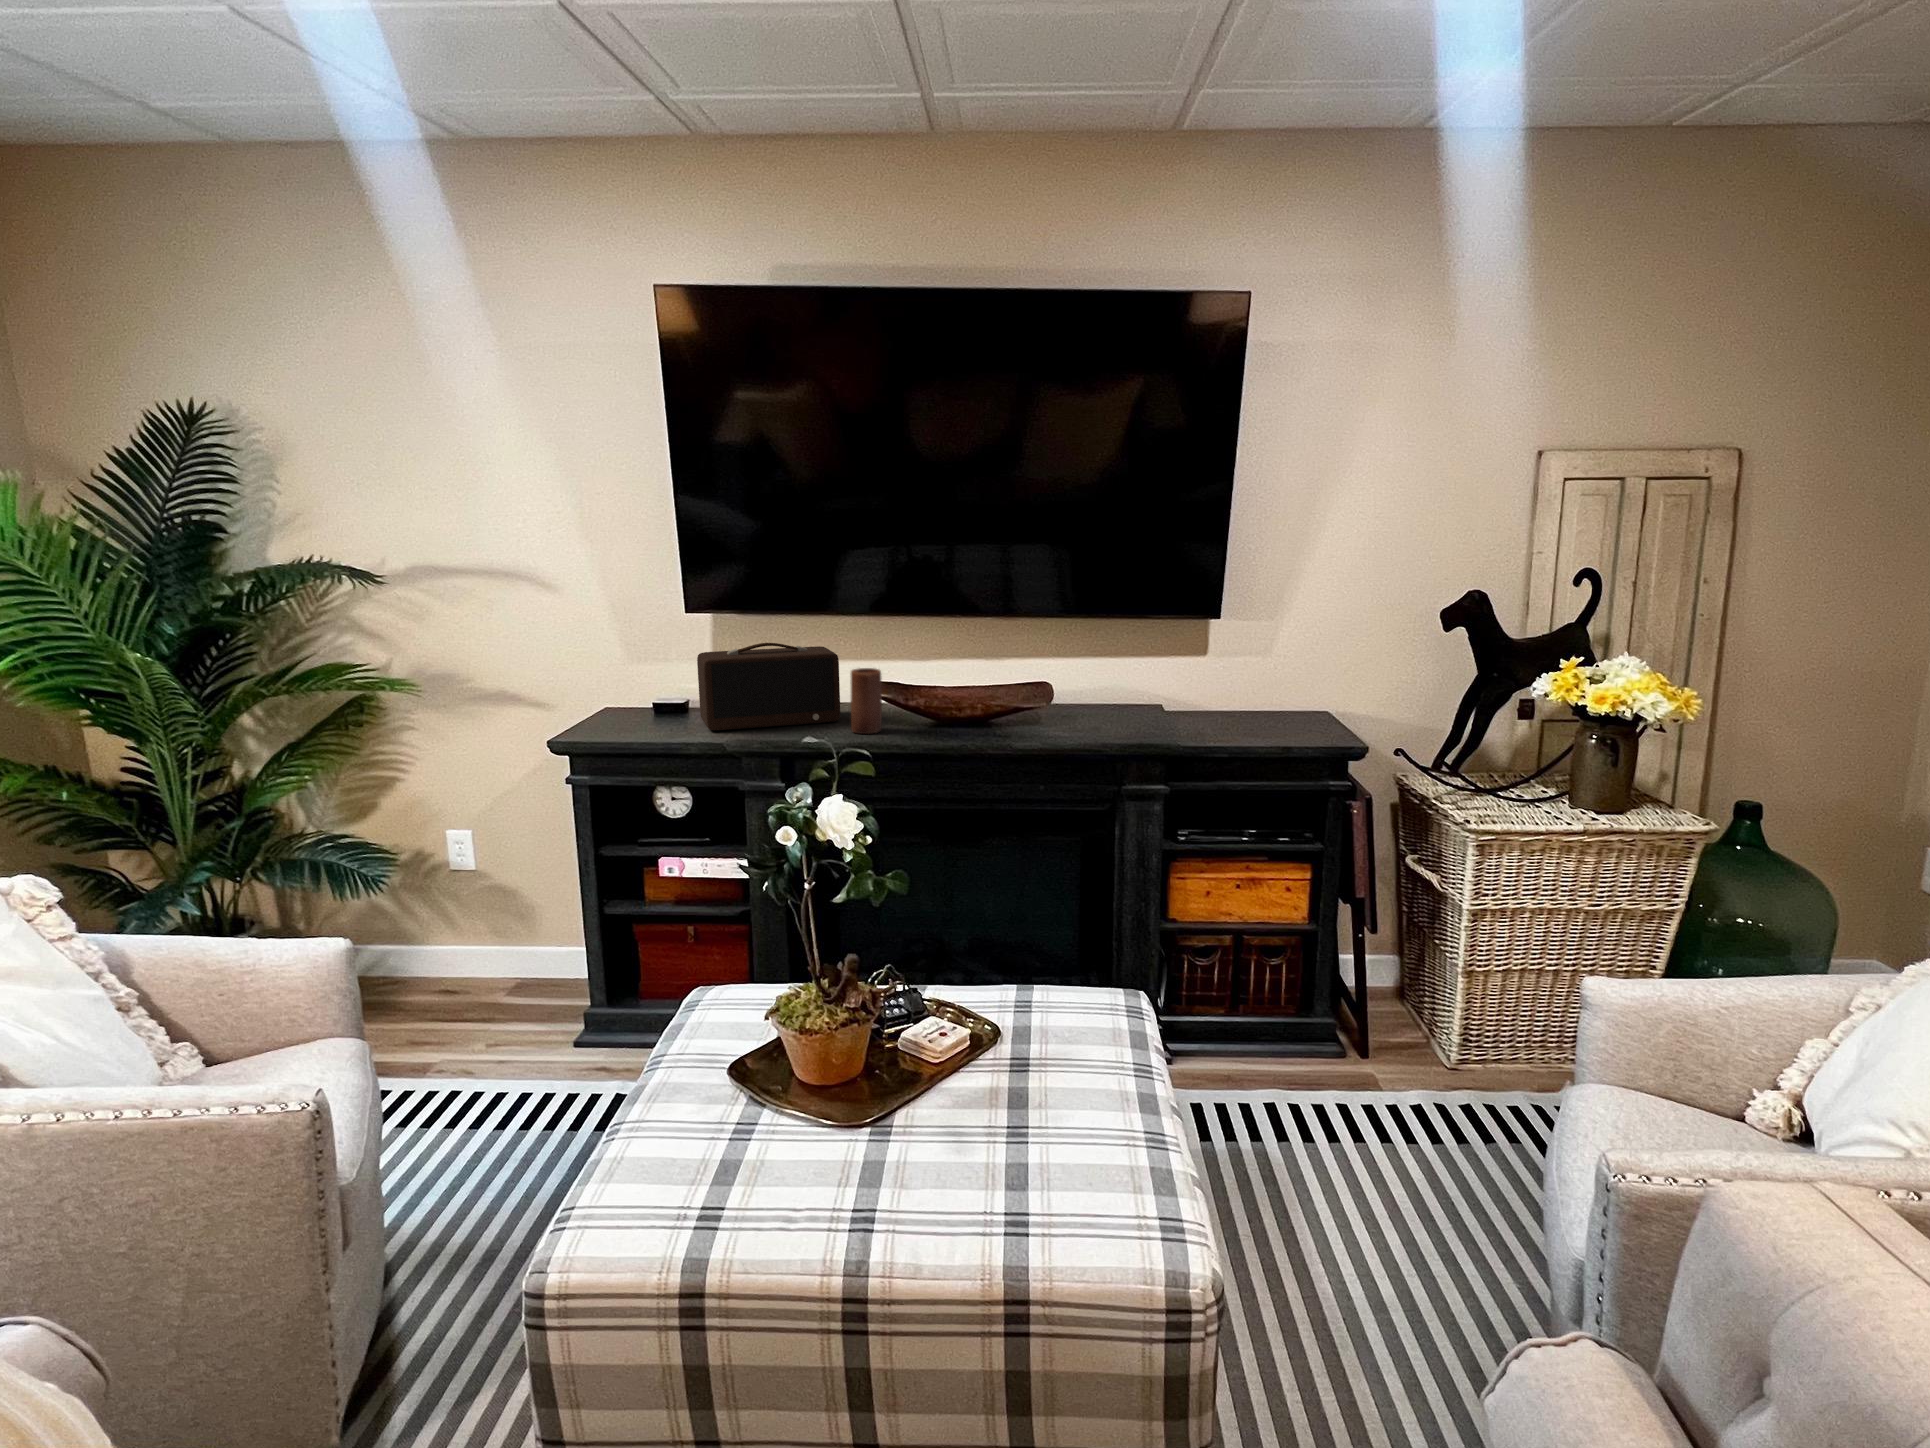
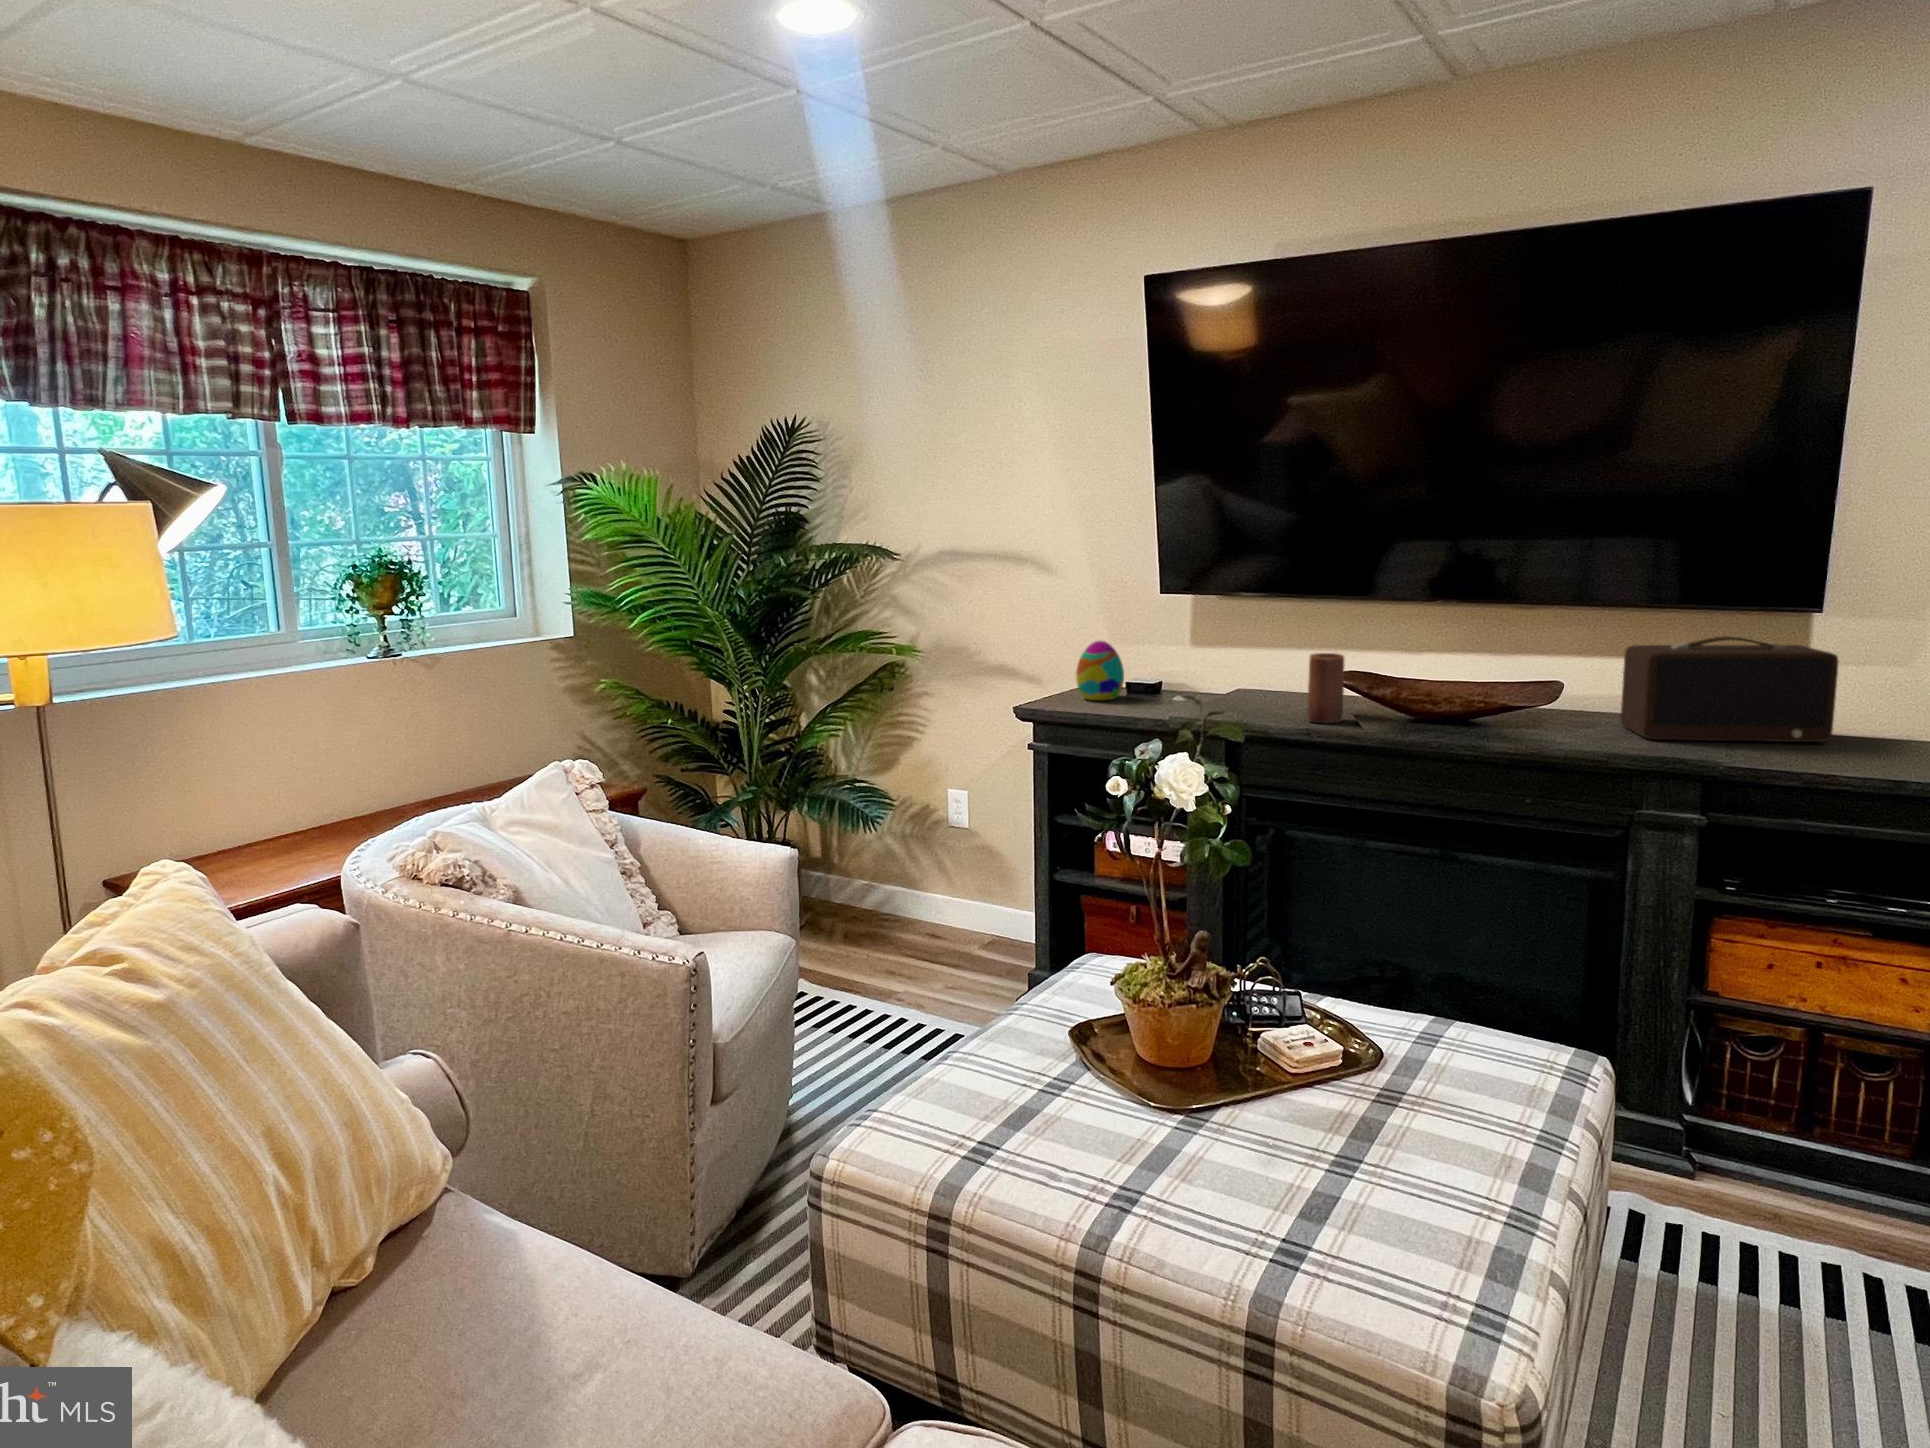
speaker: present [697,643,840,730] -> present [1621,636,1838,742]
decorative egg: none [610,664,661,726] -> present [1076,641,1124,700]

